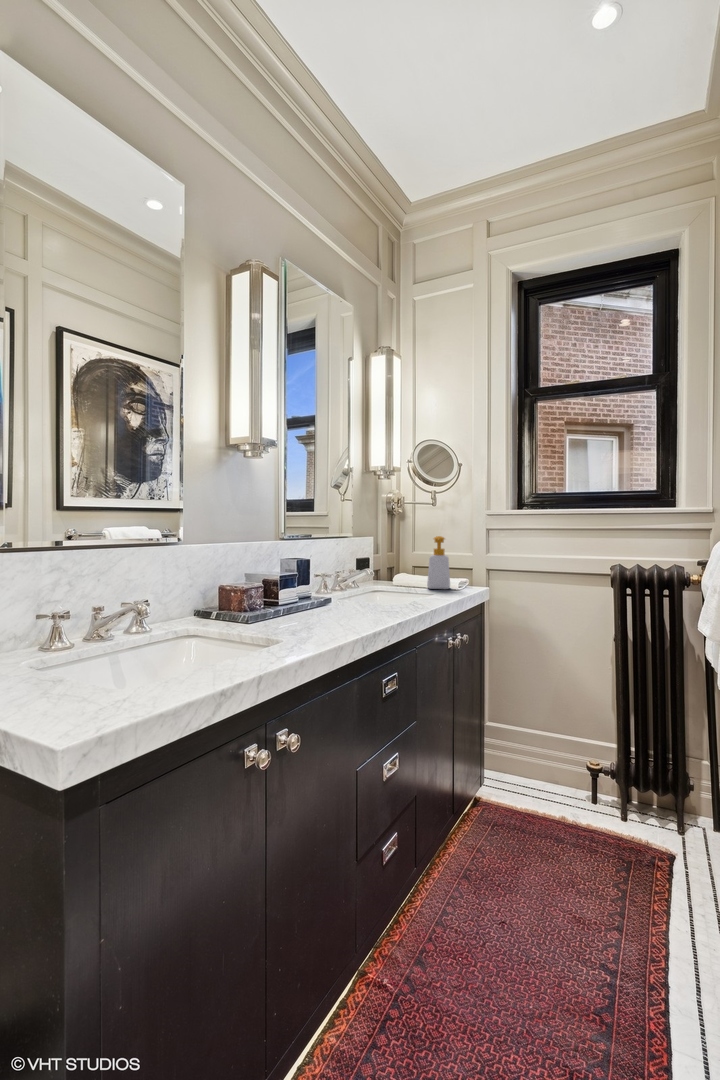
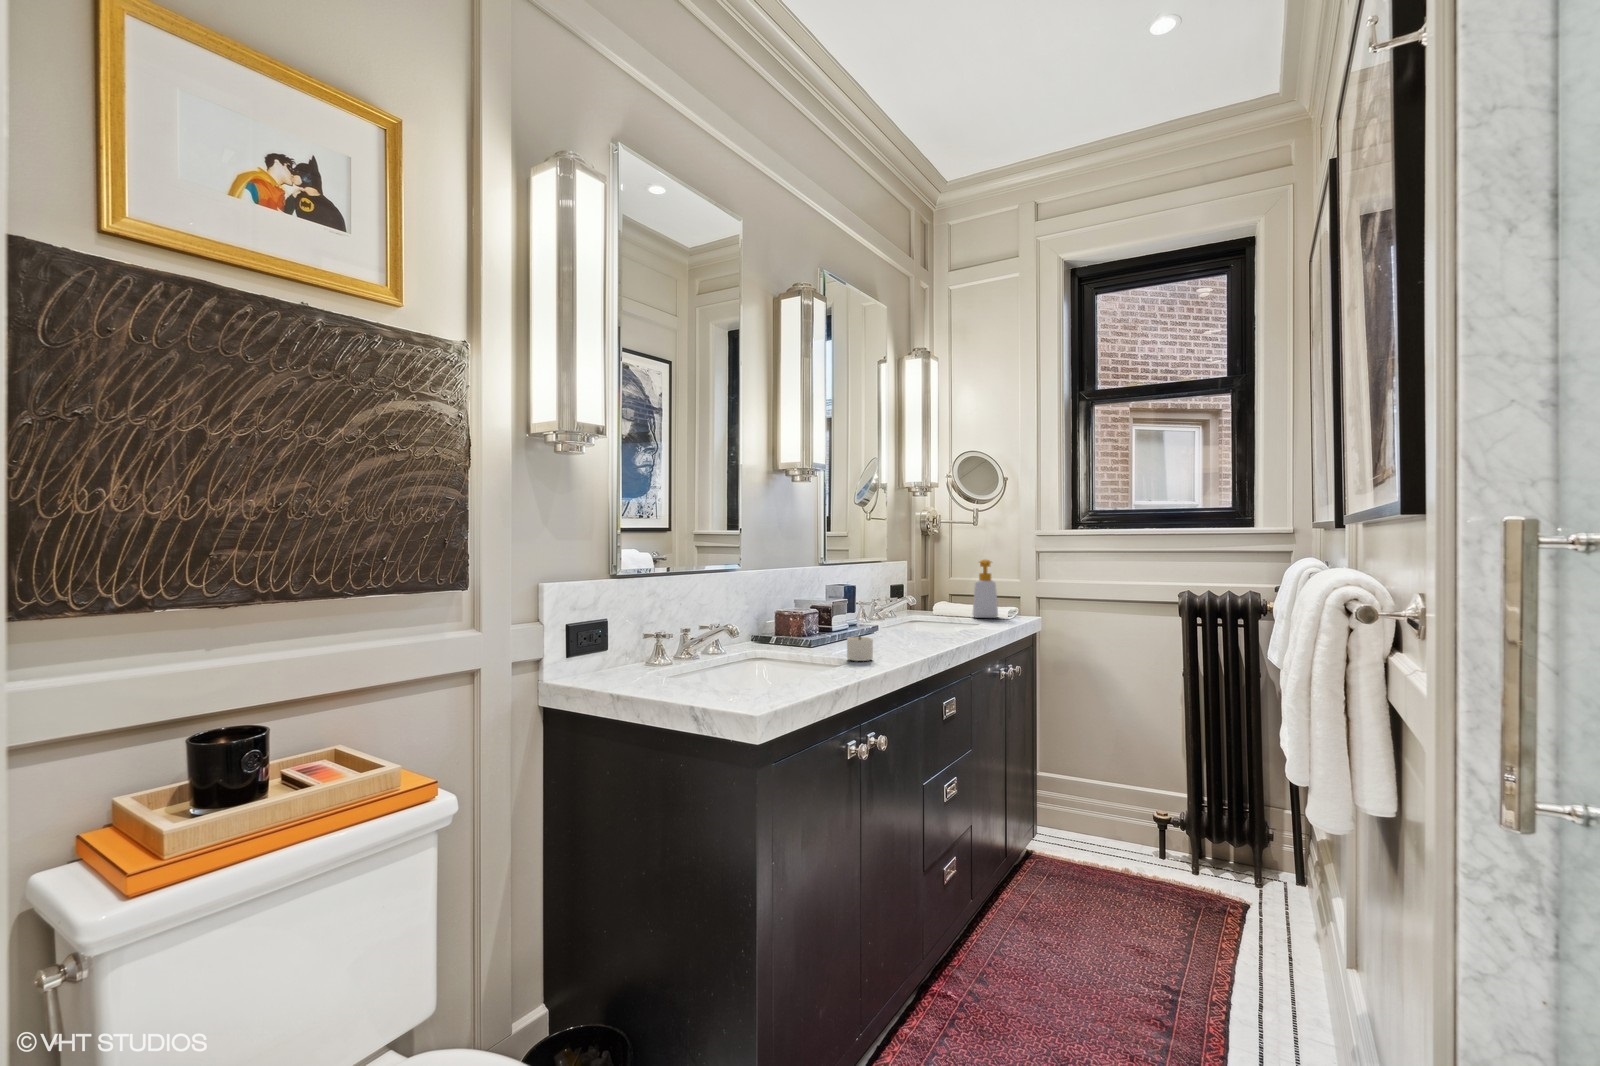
candle: none [271,613,313,641] -> present [847,636,873,661]

